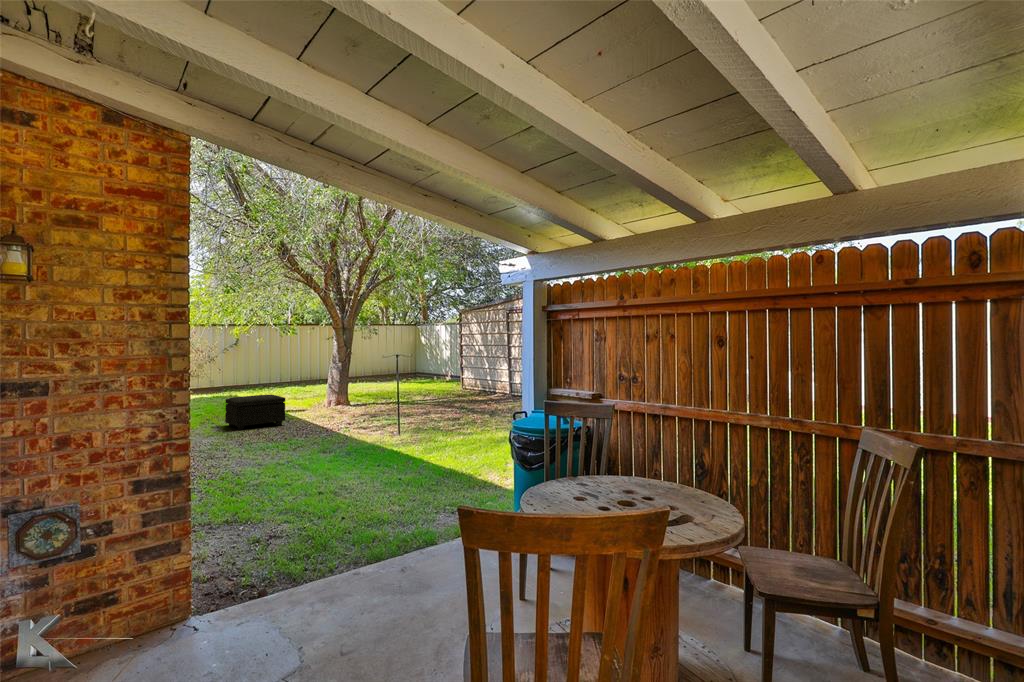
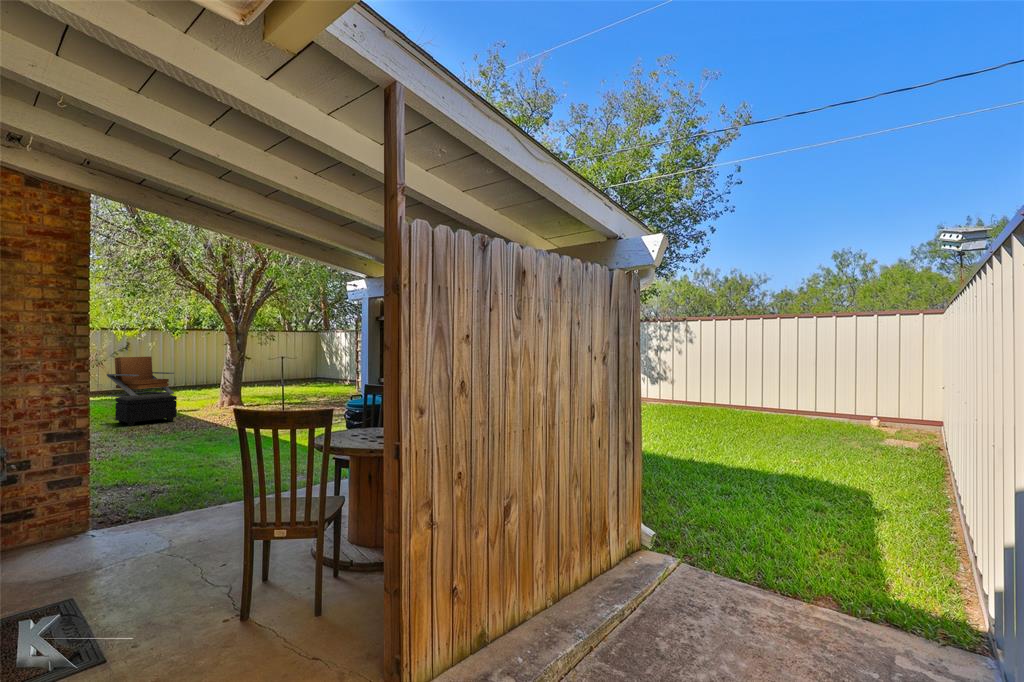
lounge chair: none [218,352,280,394] -> present [107,357,174,397]

